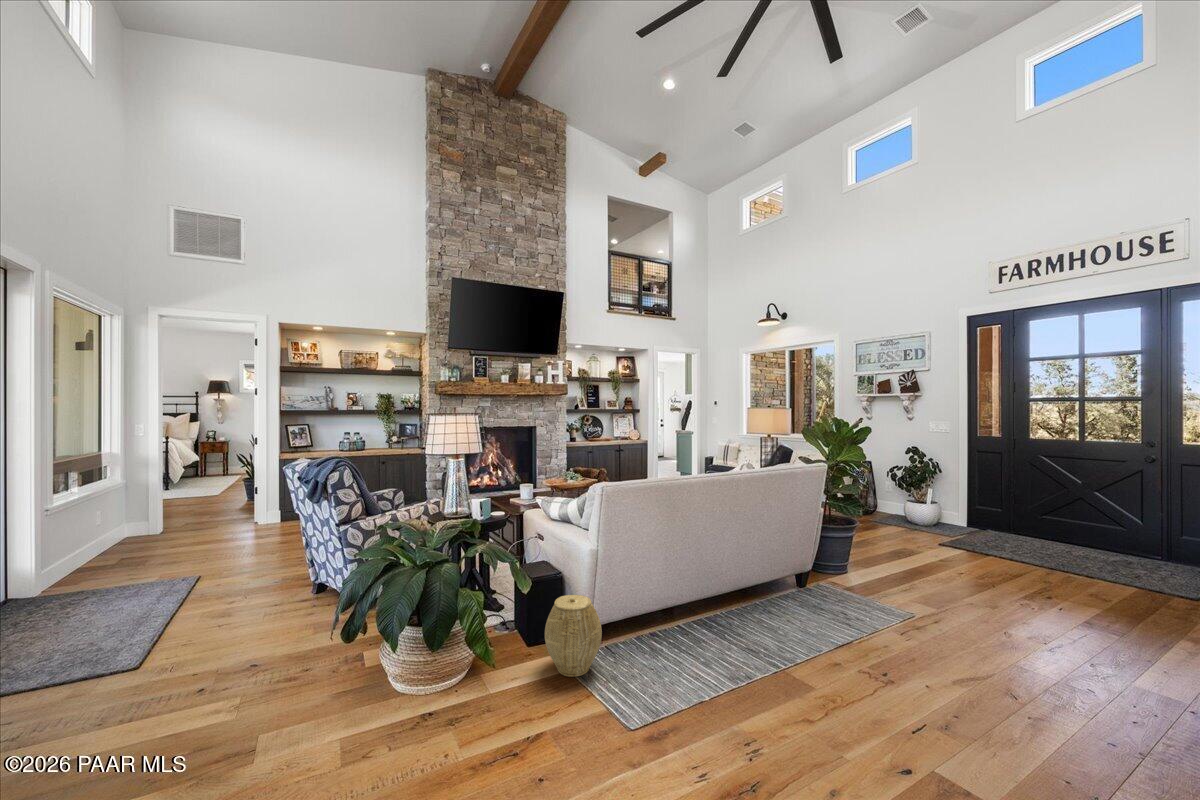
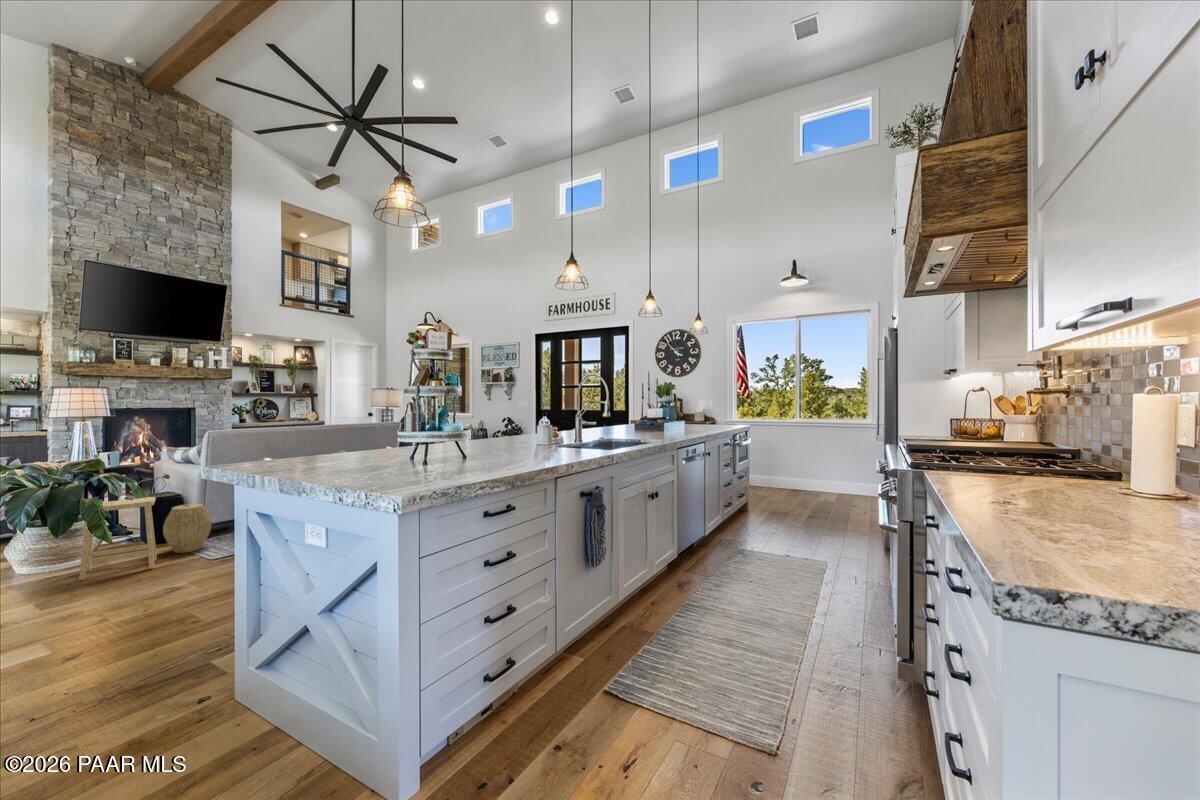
footstool: none [455,593,544,731] -> present [79,497,157,580]

